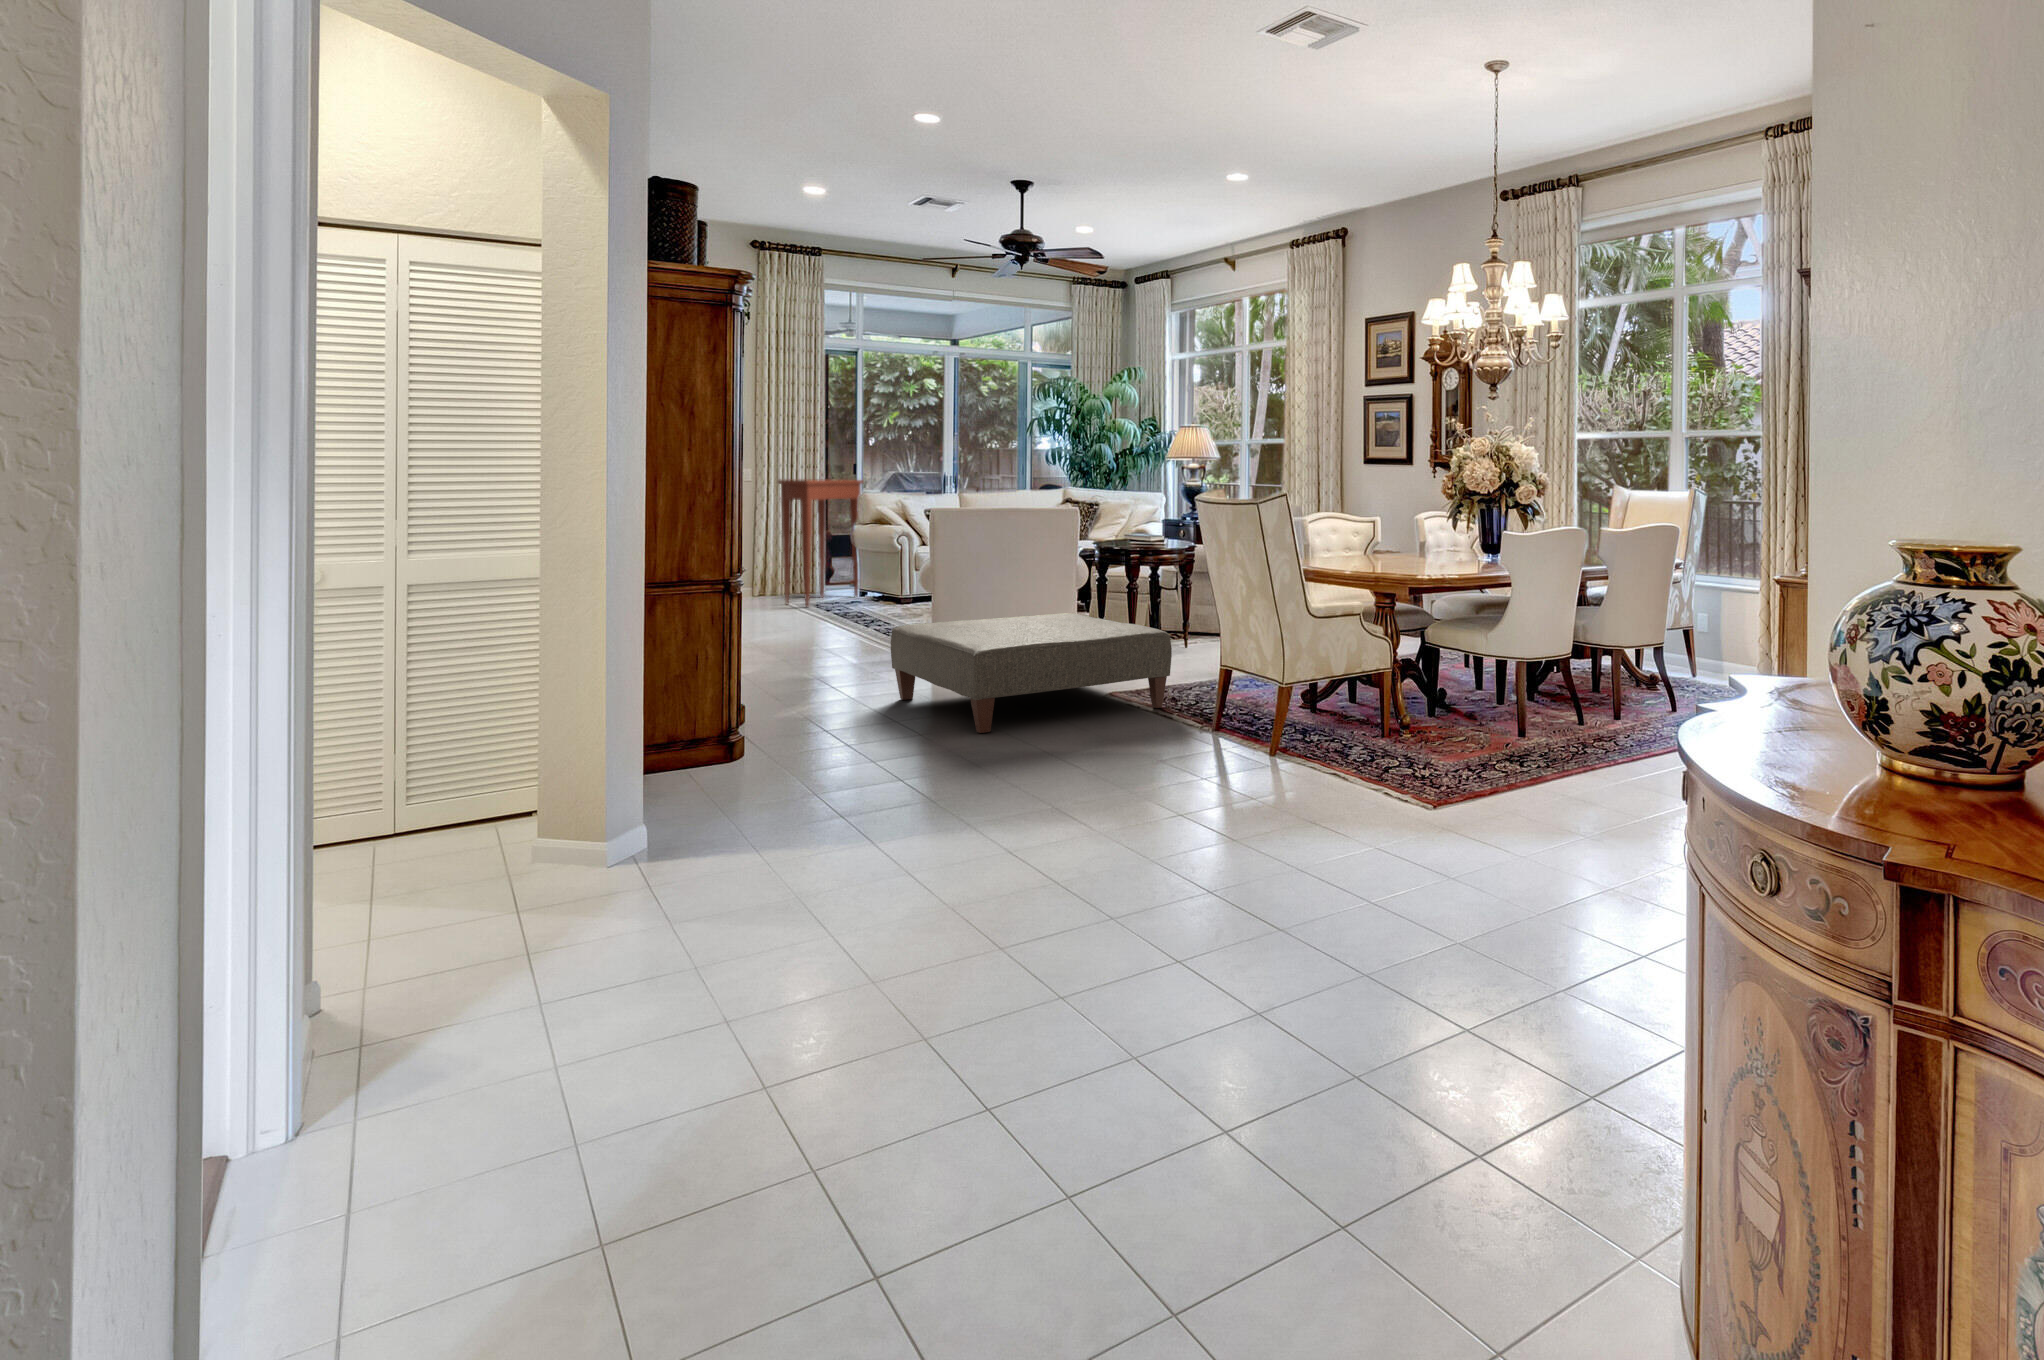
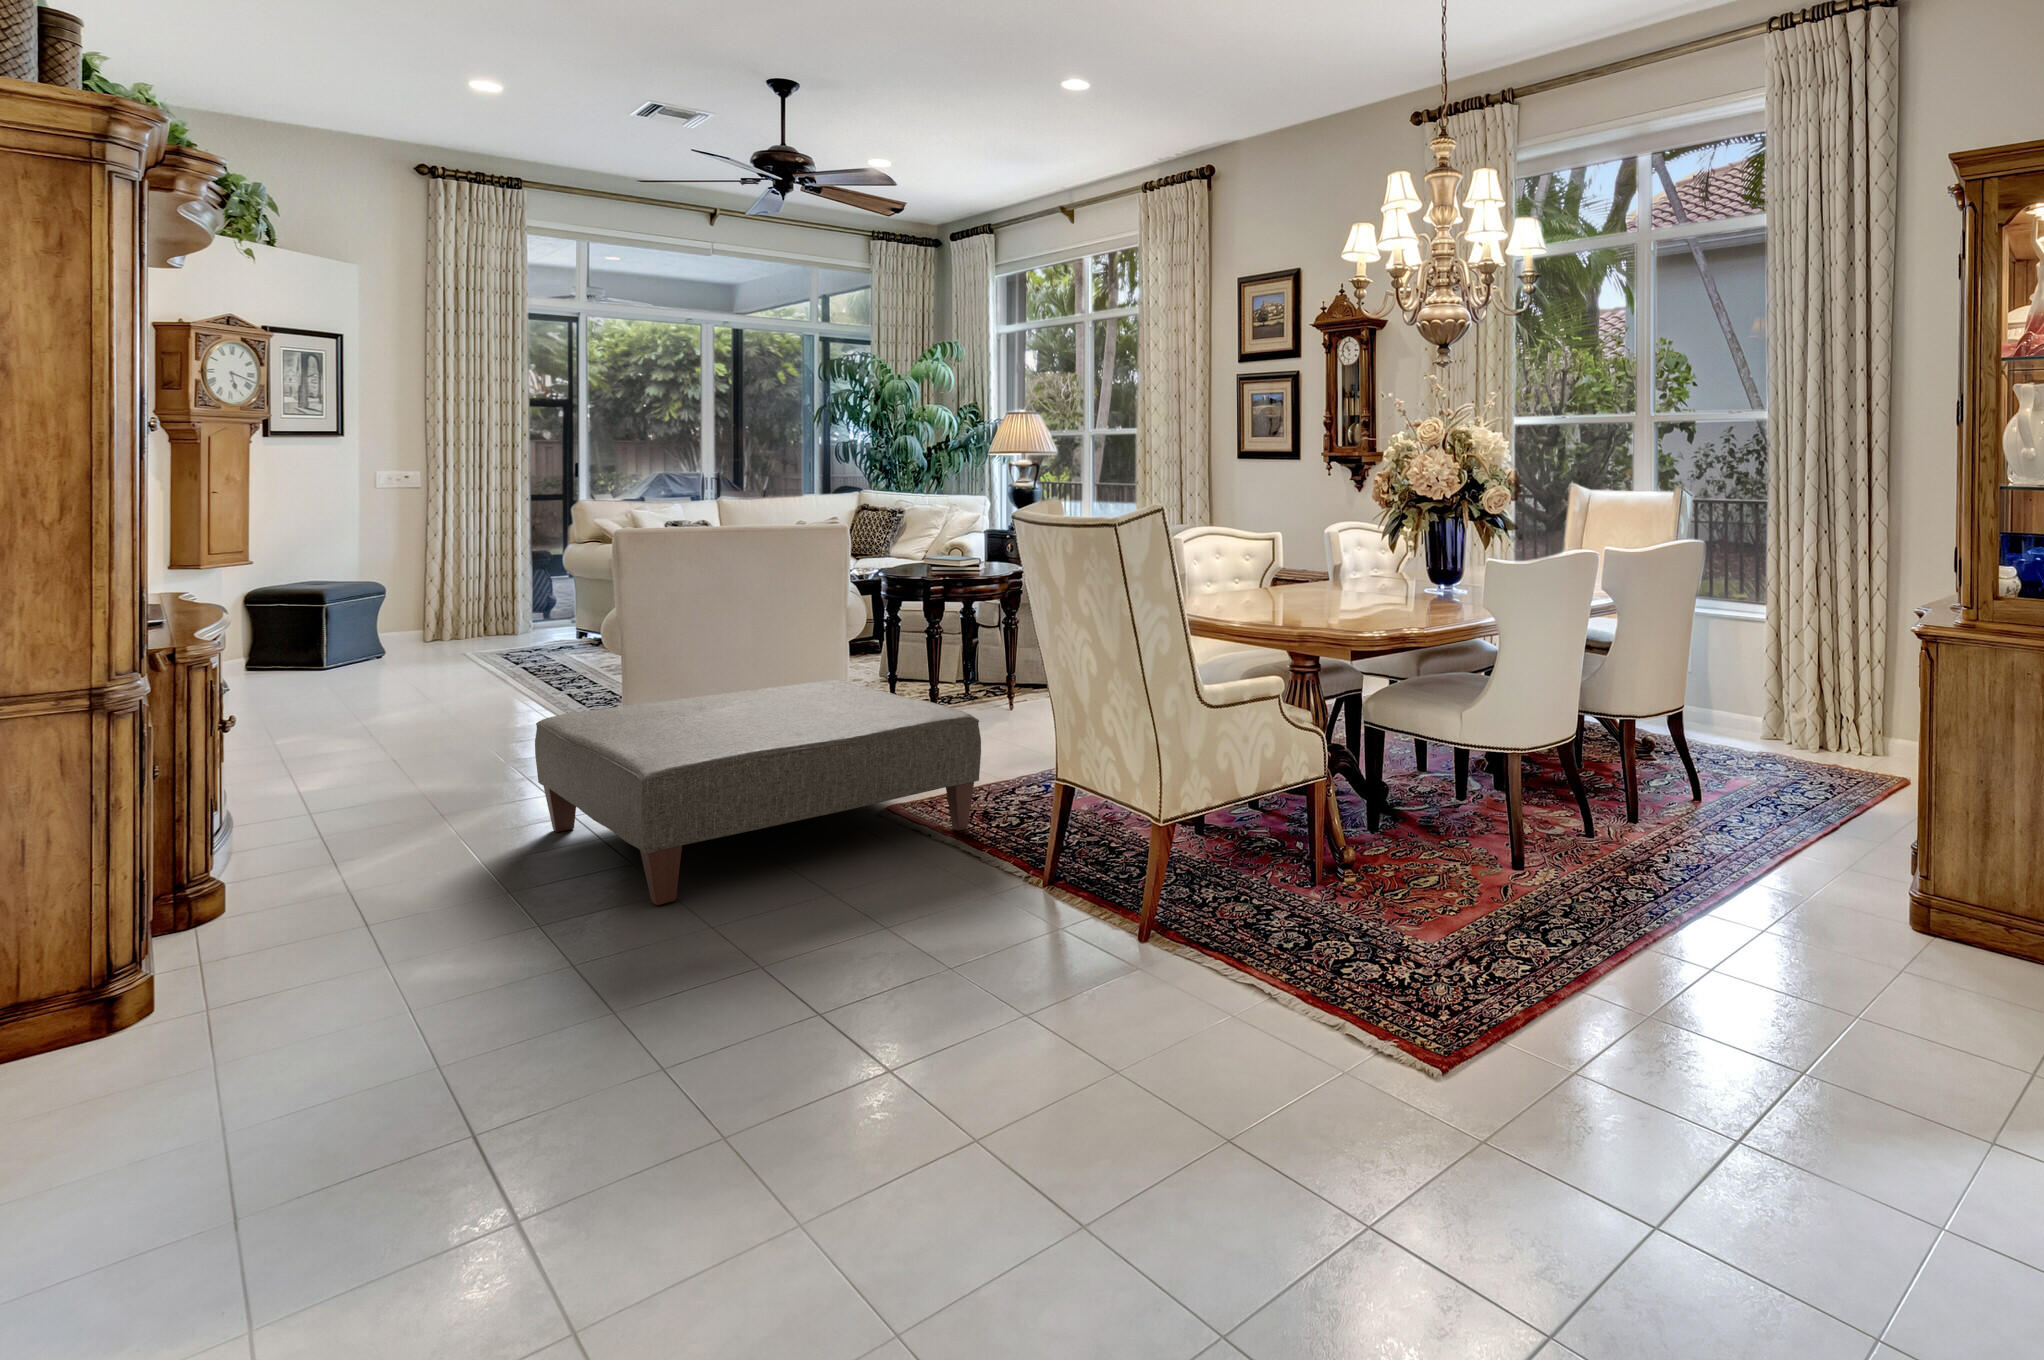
console table: present [778,479,863,607] -> none [453,485,585,657]

